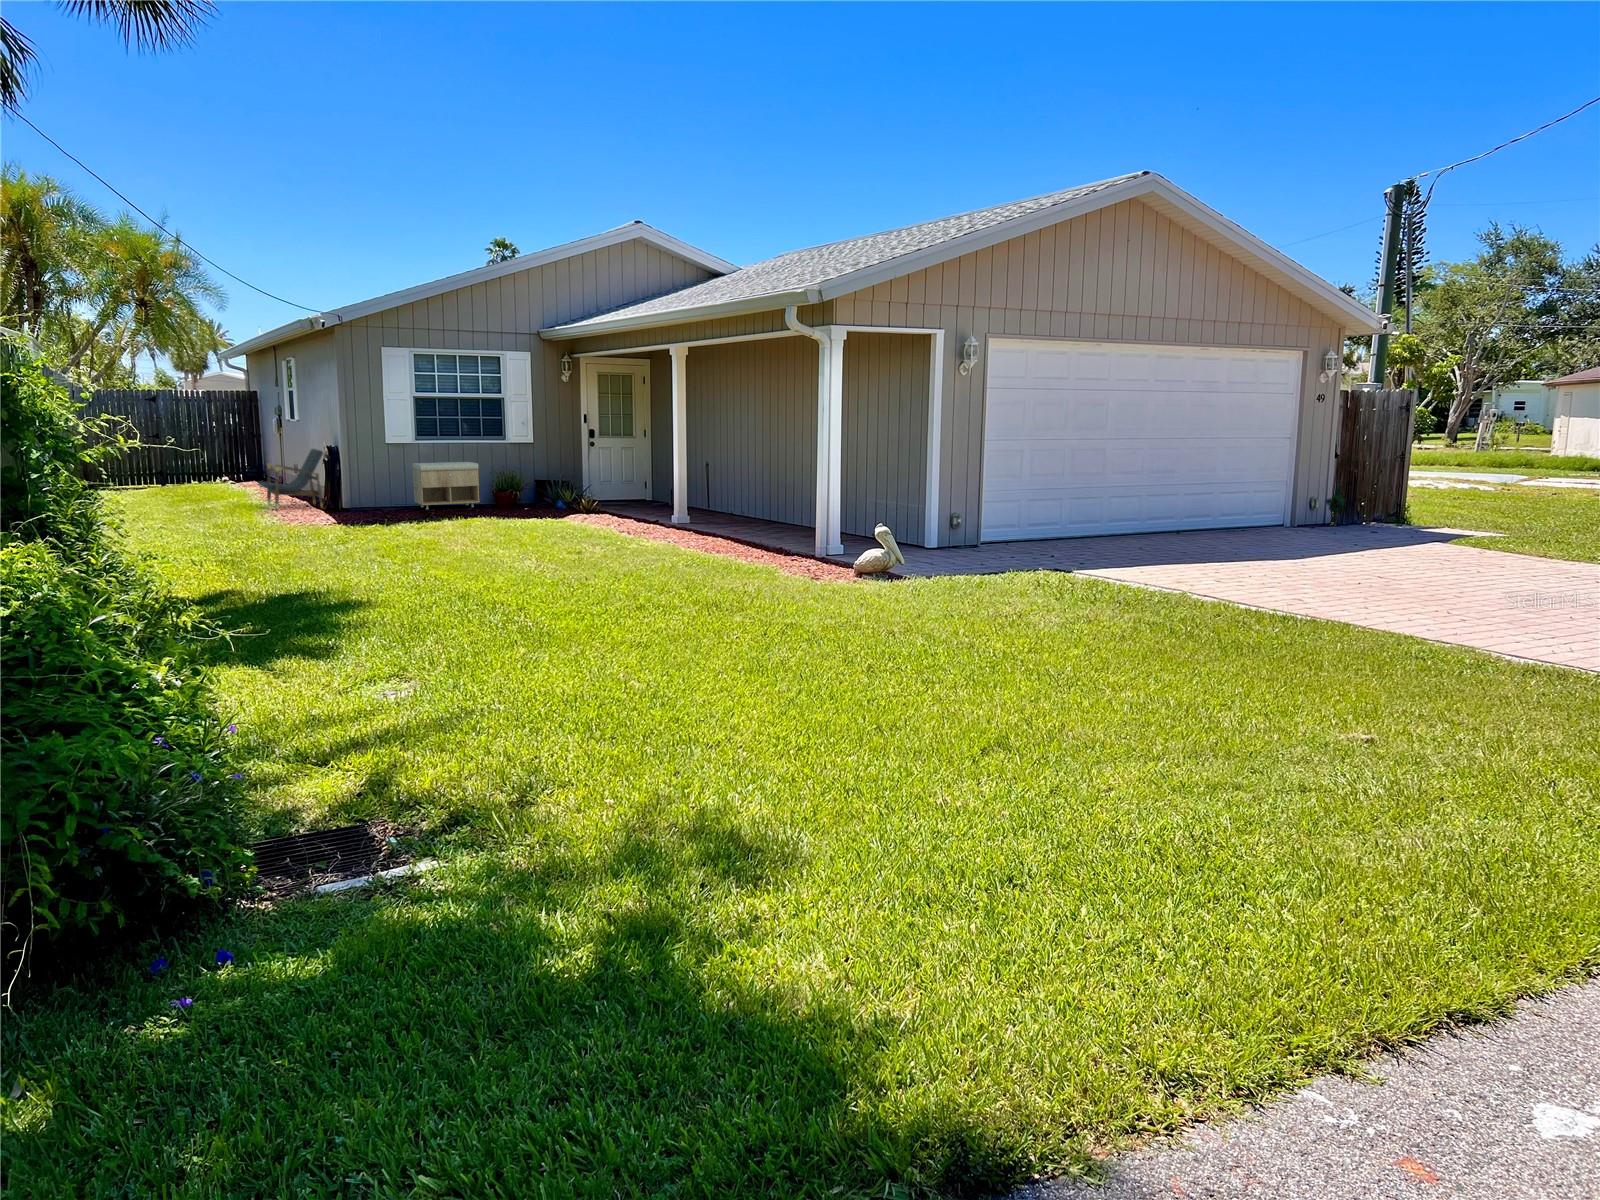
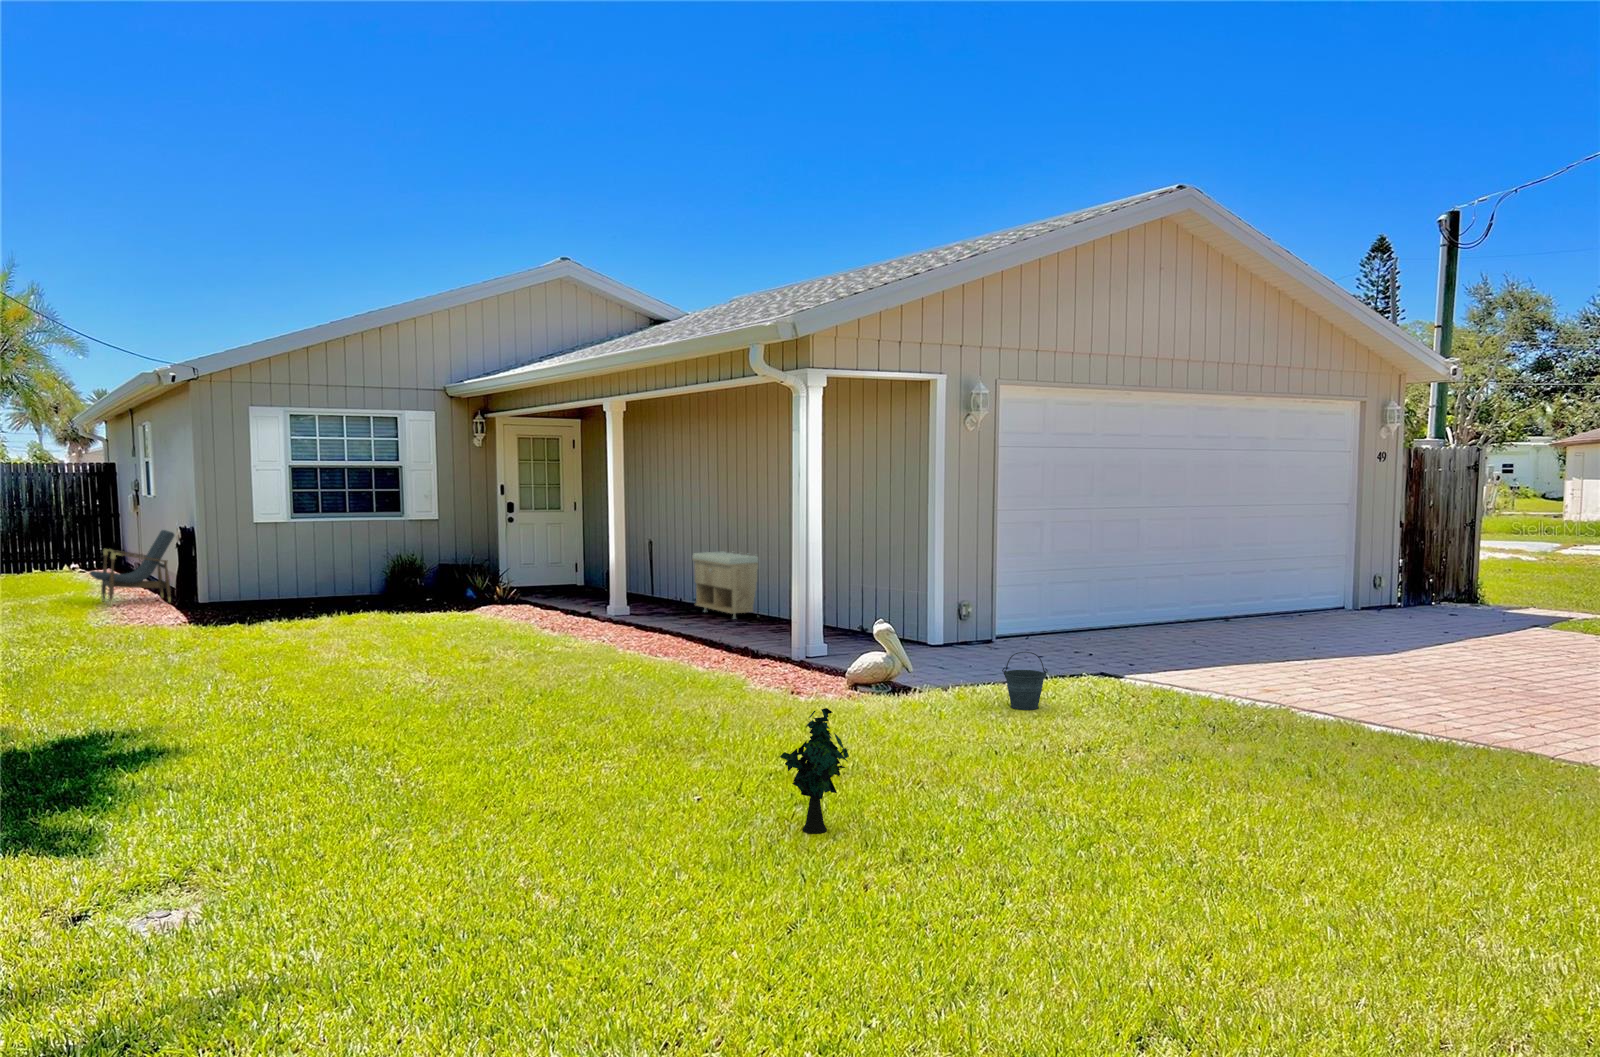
storage bench: present [413,462,480,509] -> present [693,552,758,619]
decorative plant: present [1326,486,1345,524] -> present [780,708,849,834]
bucket: none [968,548,1002,592] -> present [1002,652,1048,710]

